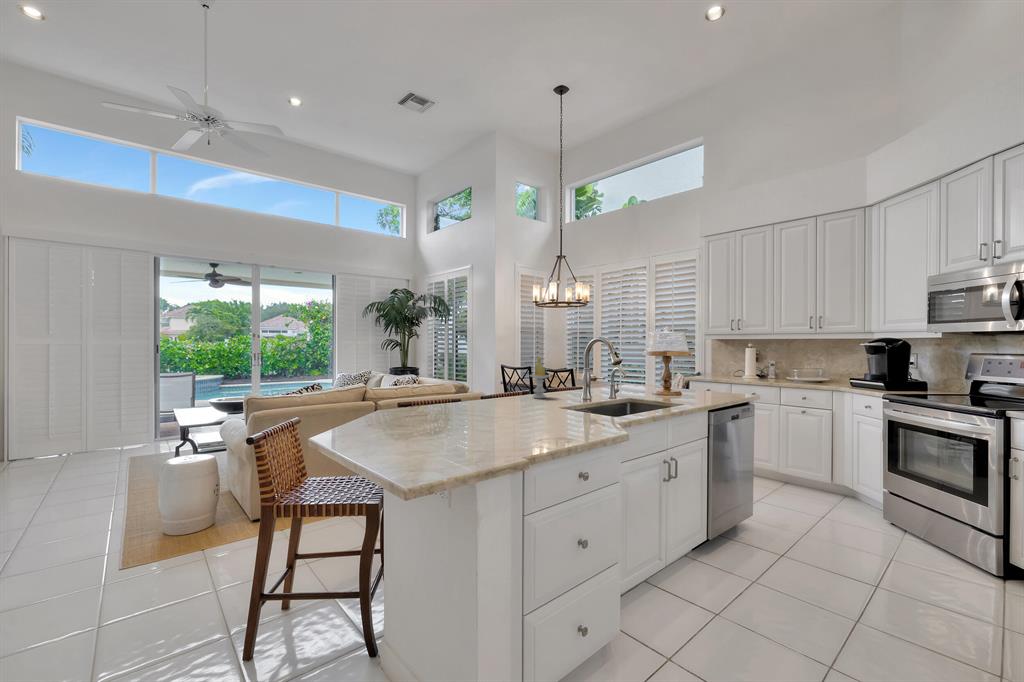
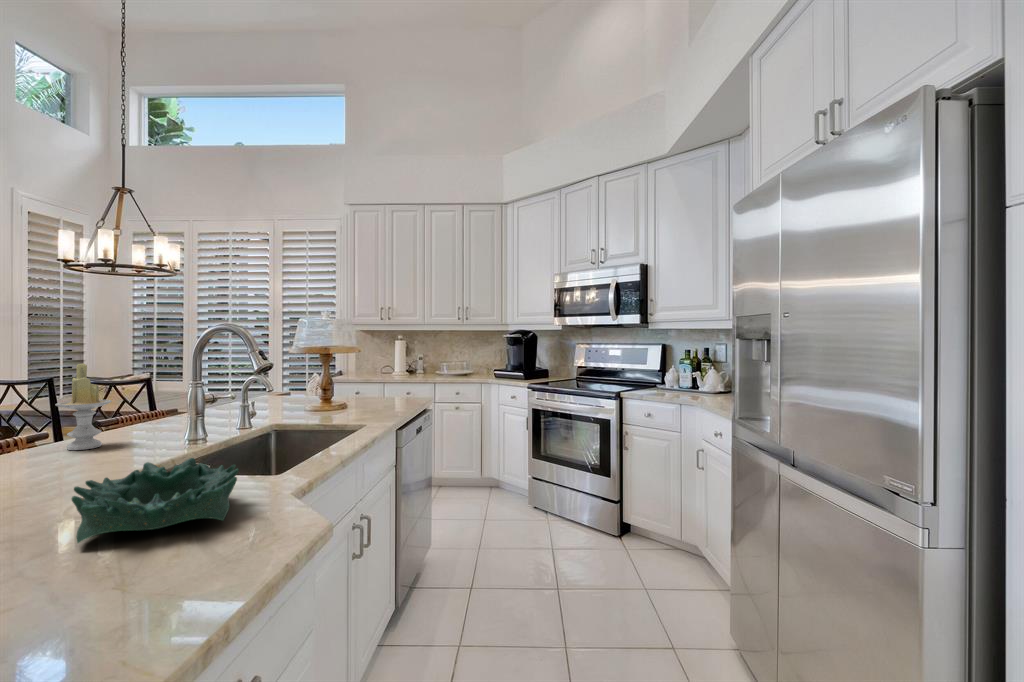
decorative bowl: none [532,401,593,429] -> present [72,458,239,543]

